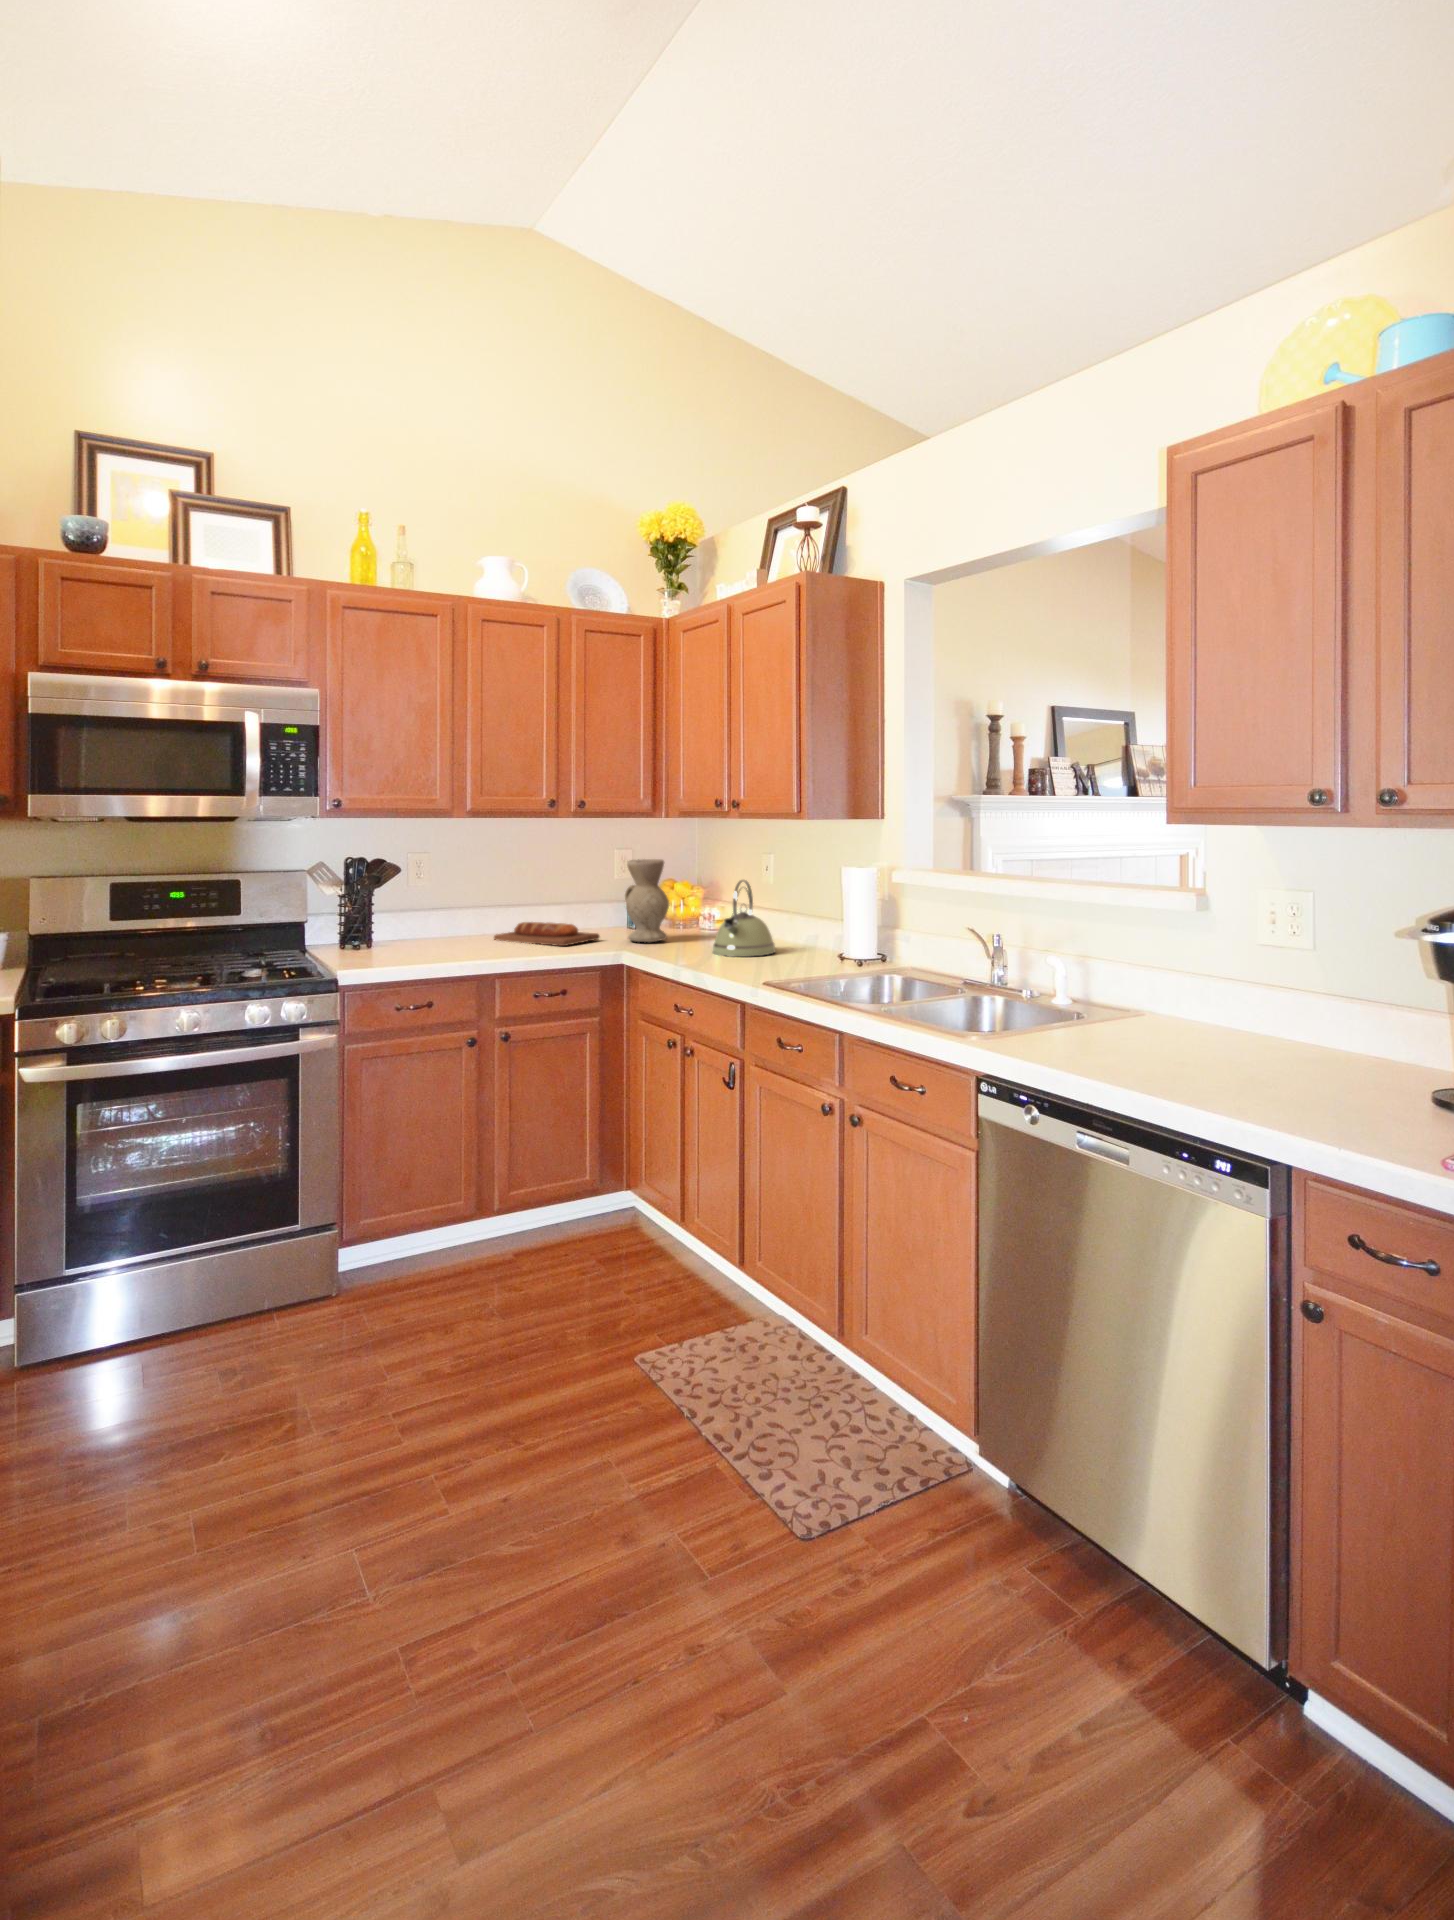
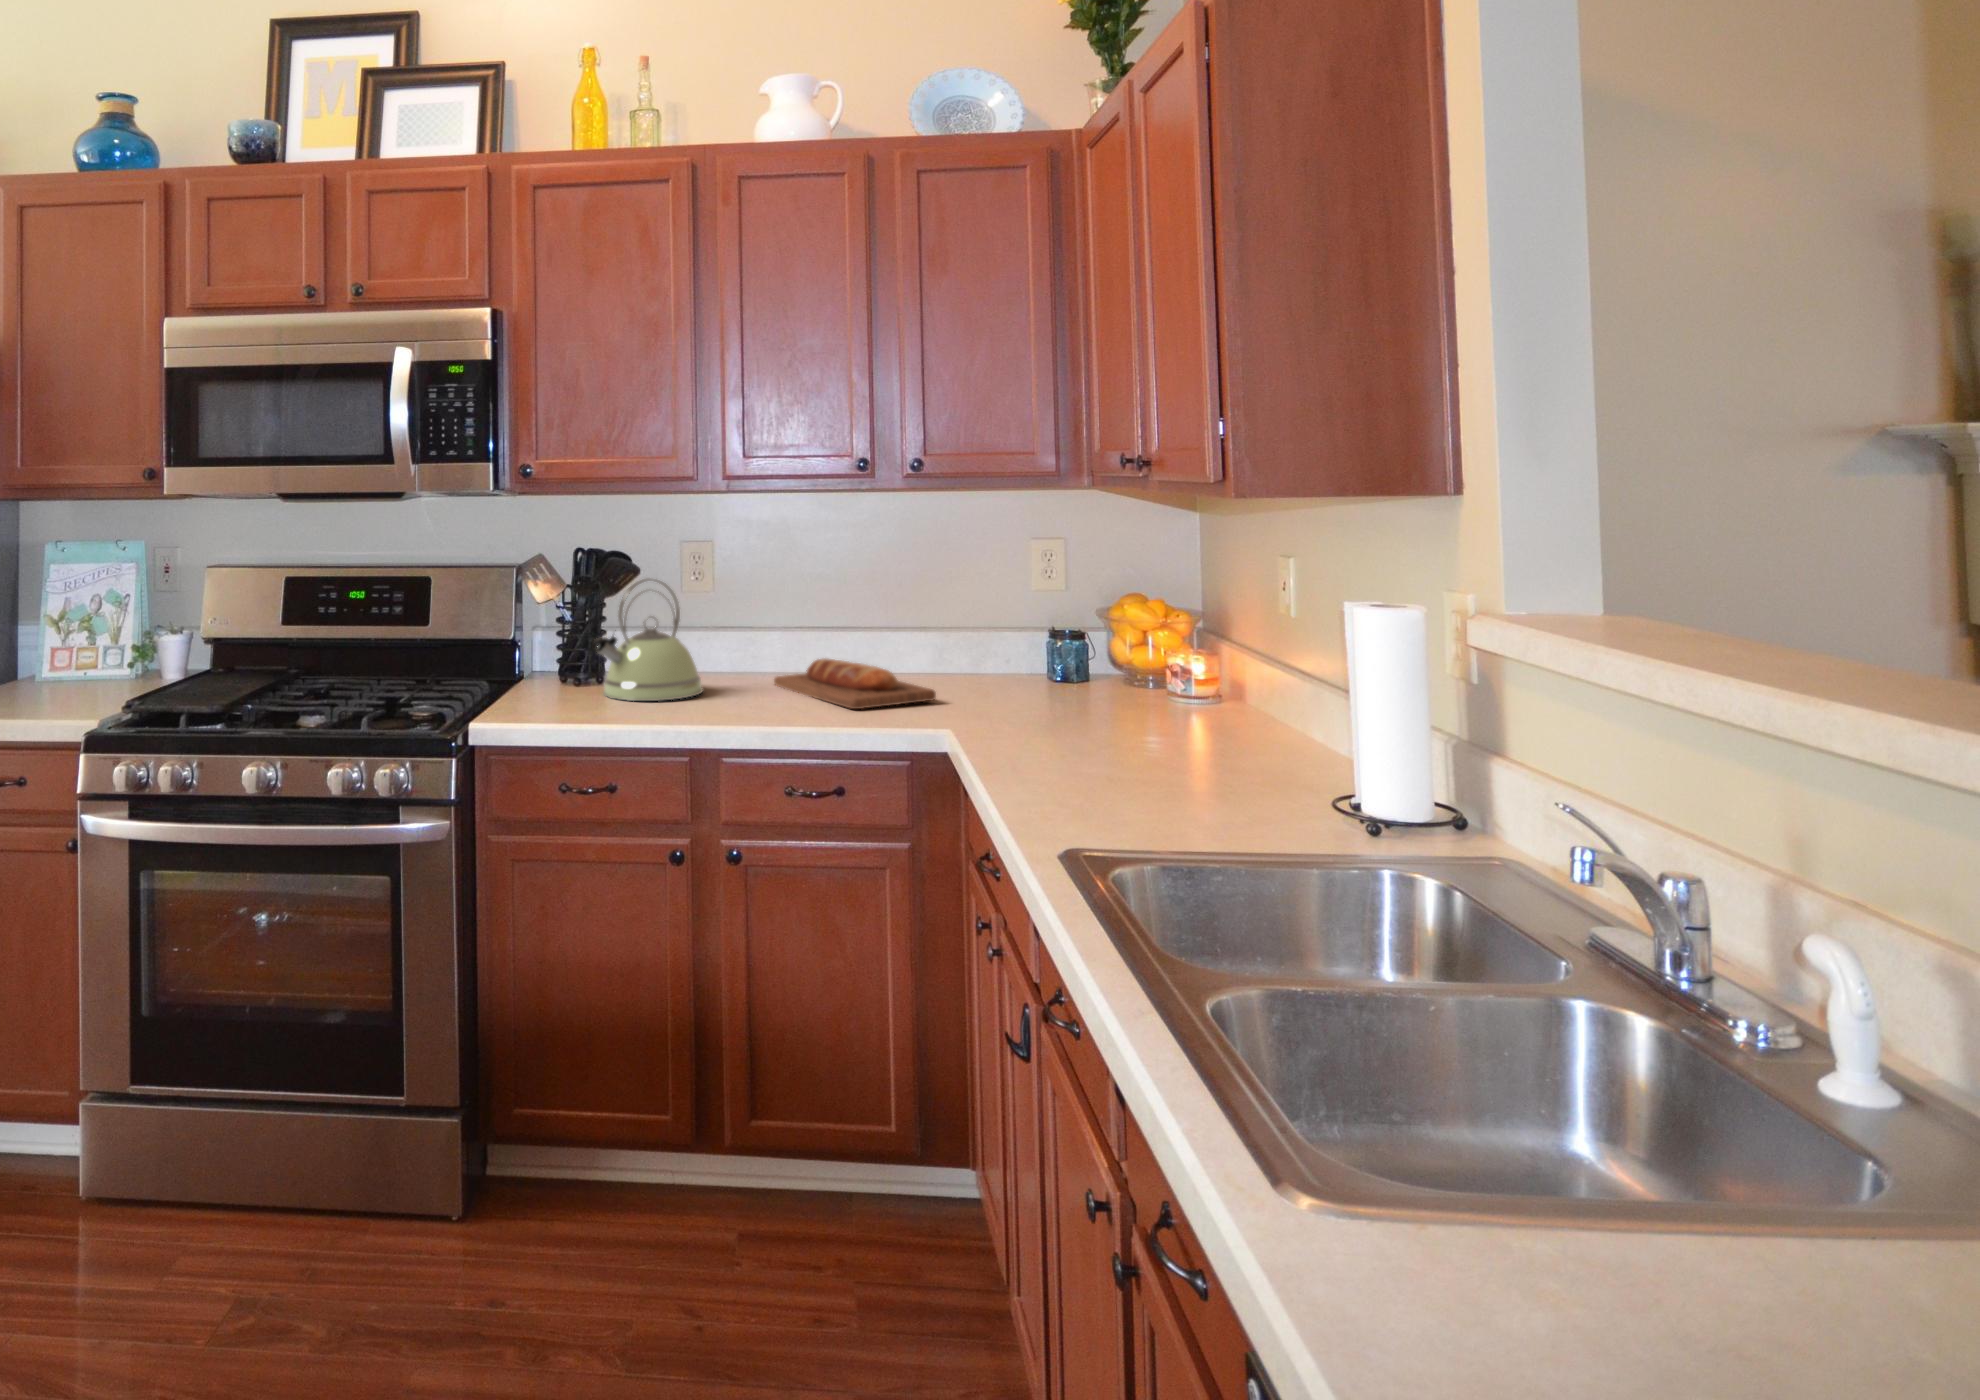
vase: present [625,859,669,942] -> none [976,559,1061,717]
kettle: present [712,880,775,957] -> present [595,579,703,701]

